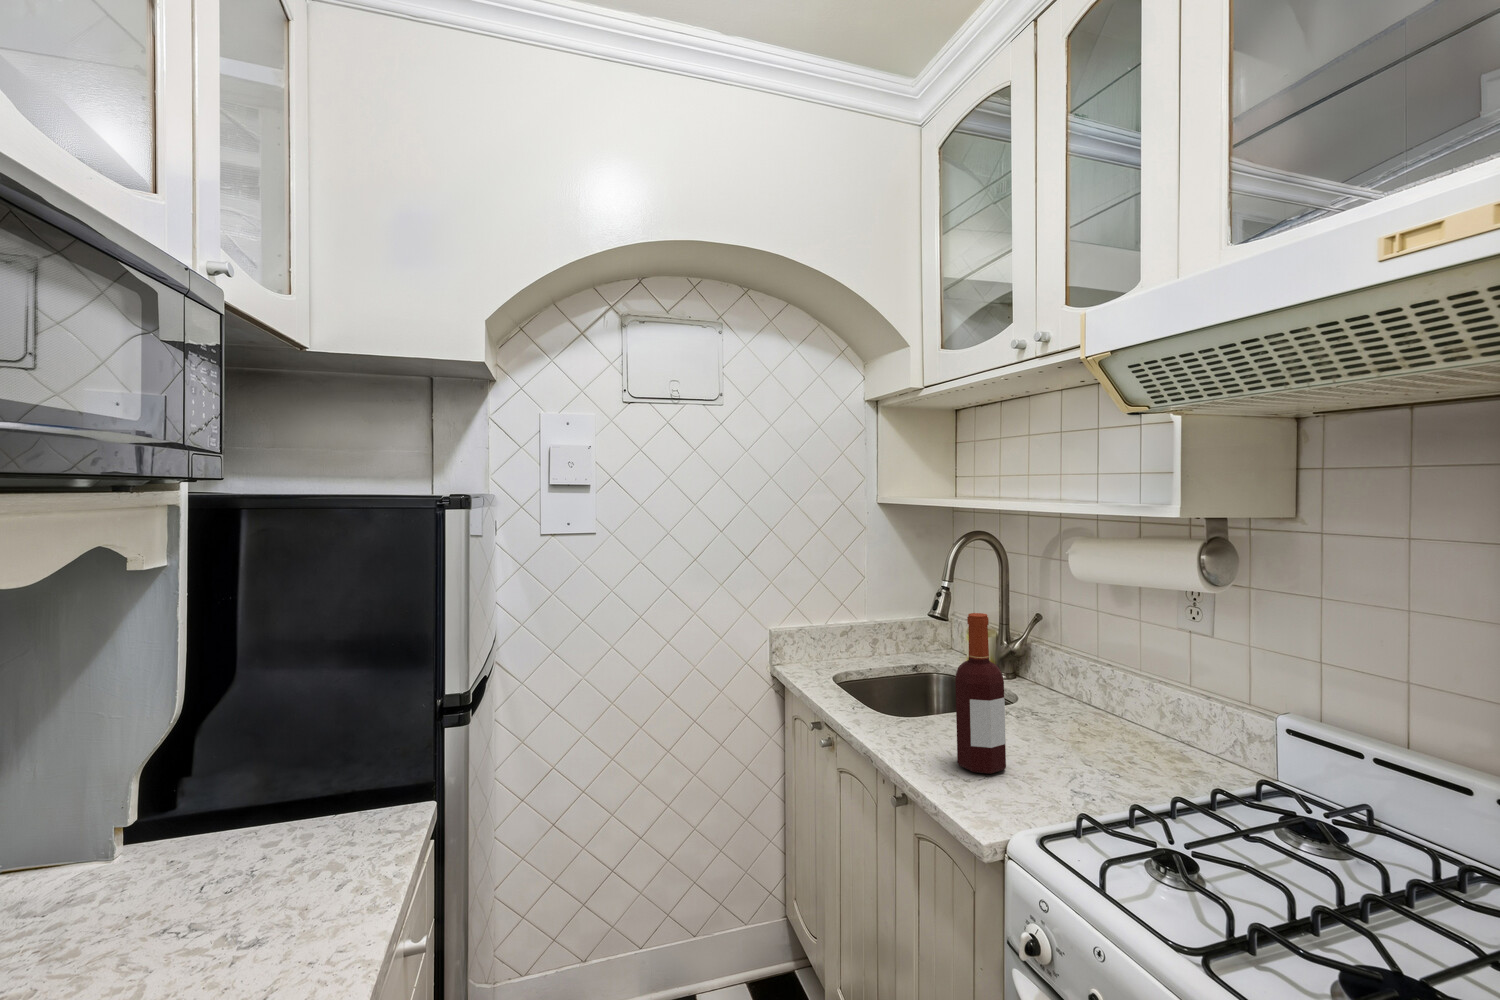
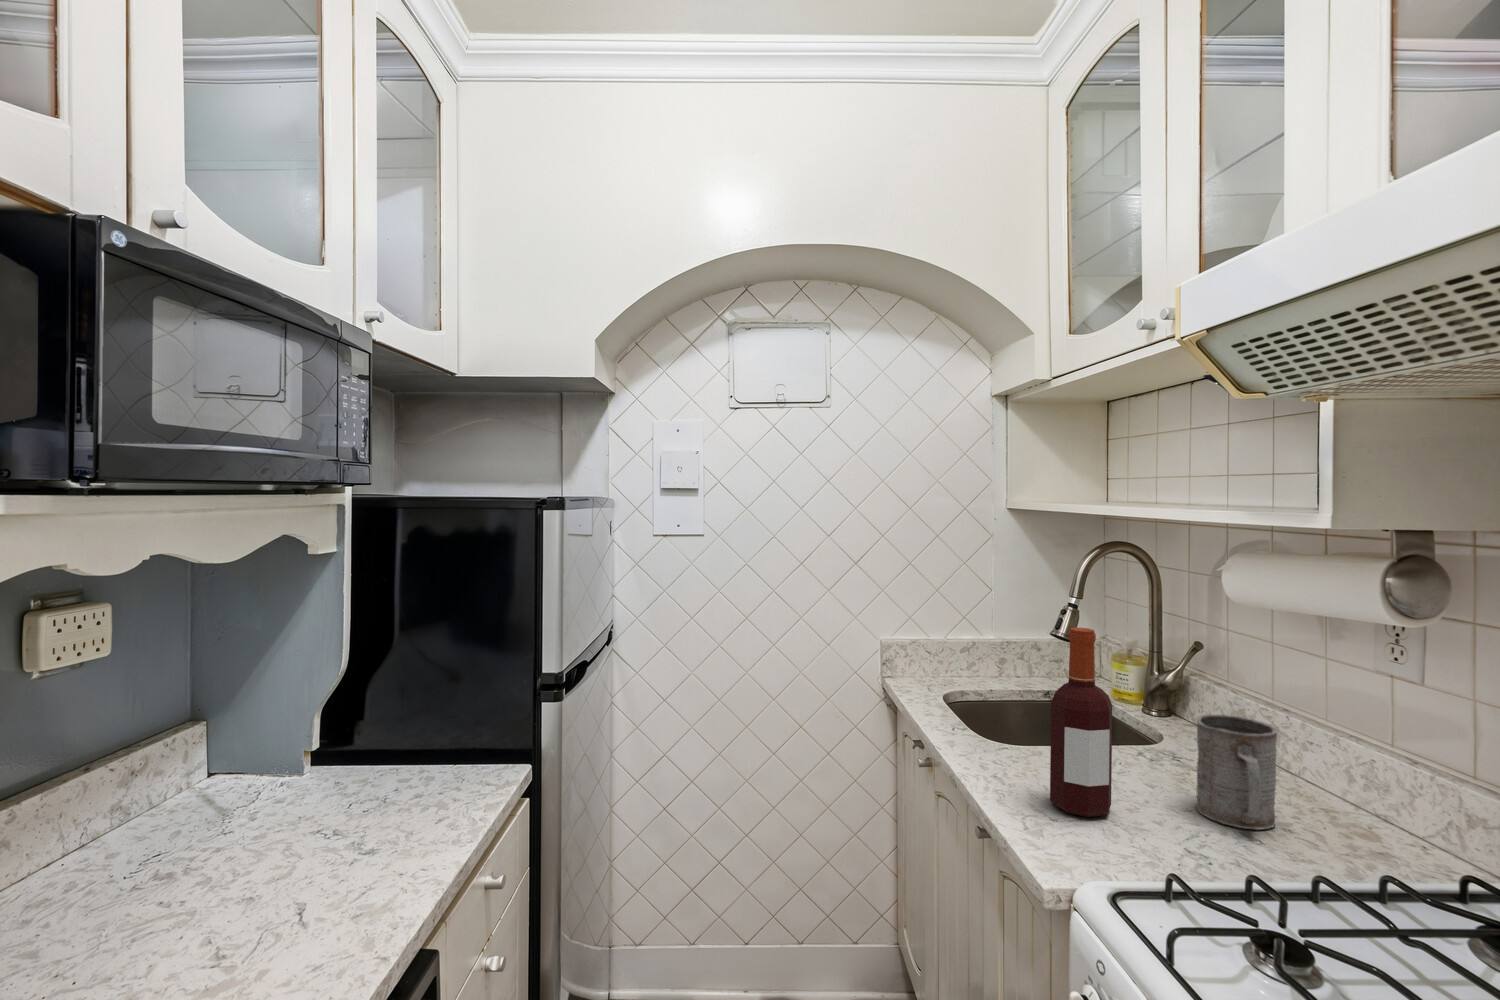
mug: none [1062,674,1125,765] -> present [1196,714,1277,830]

